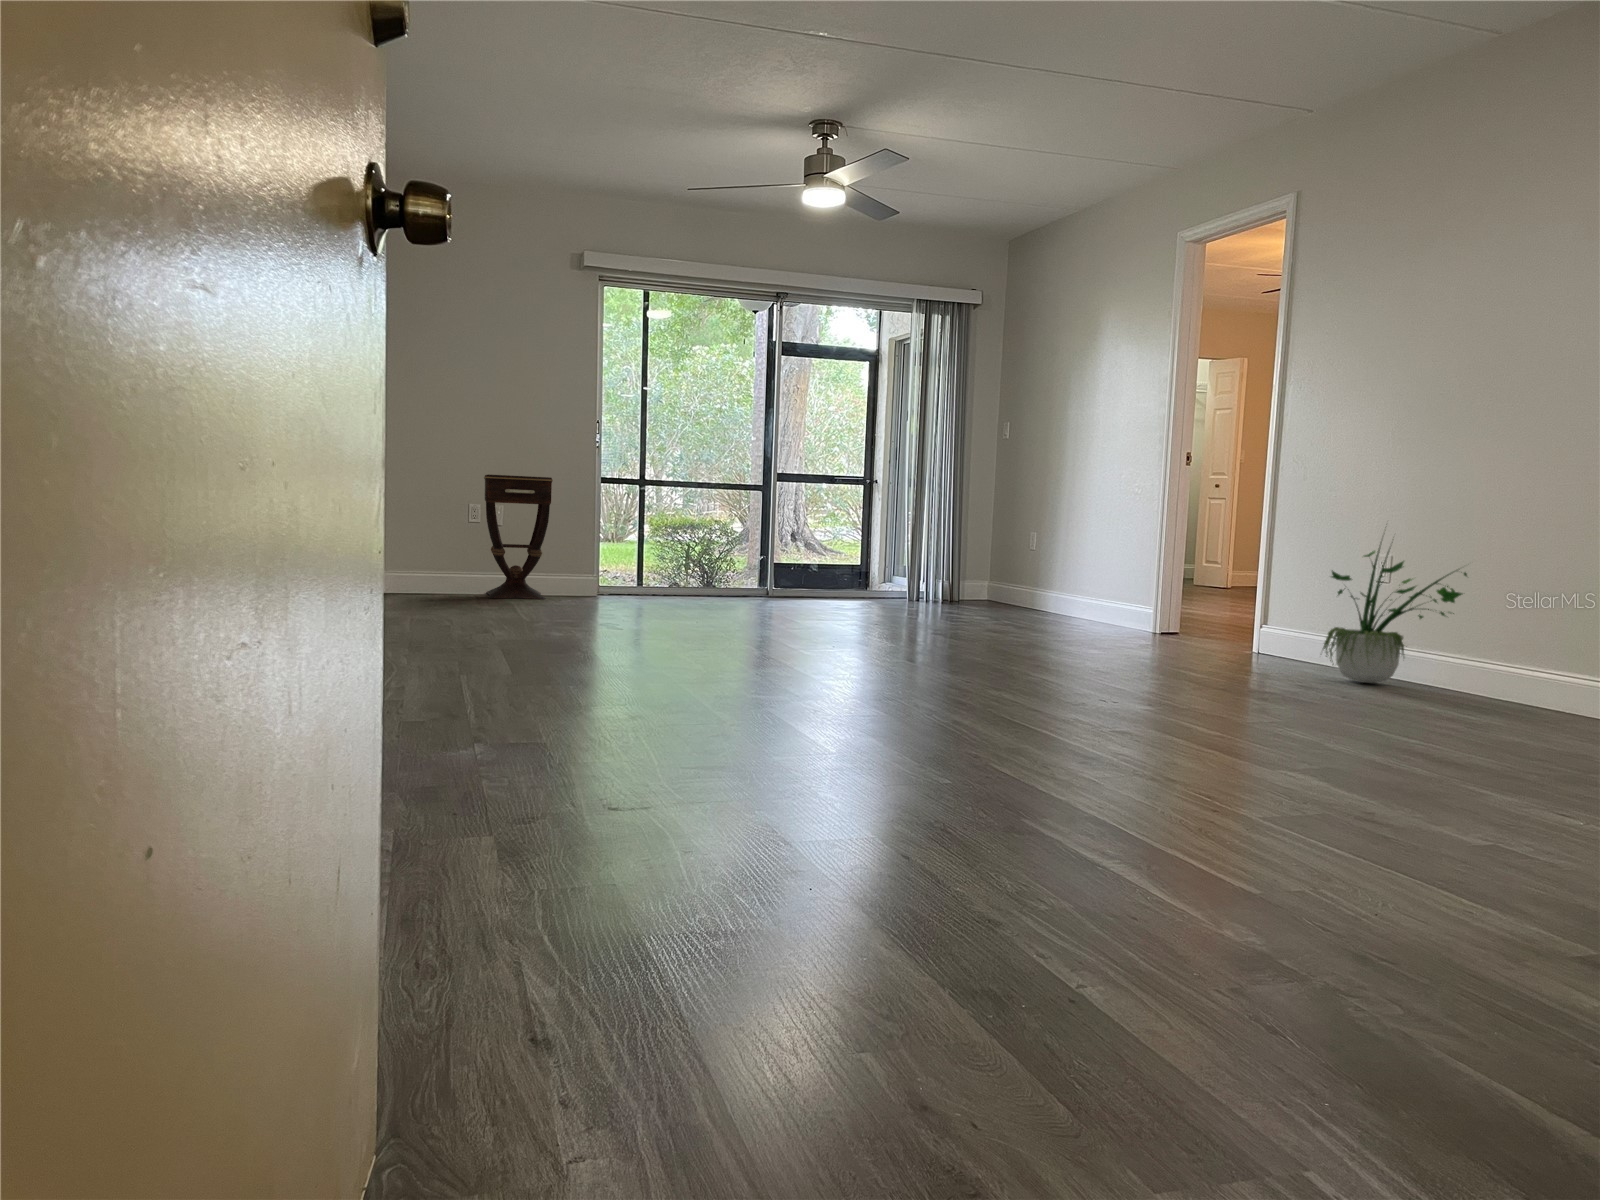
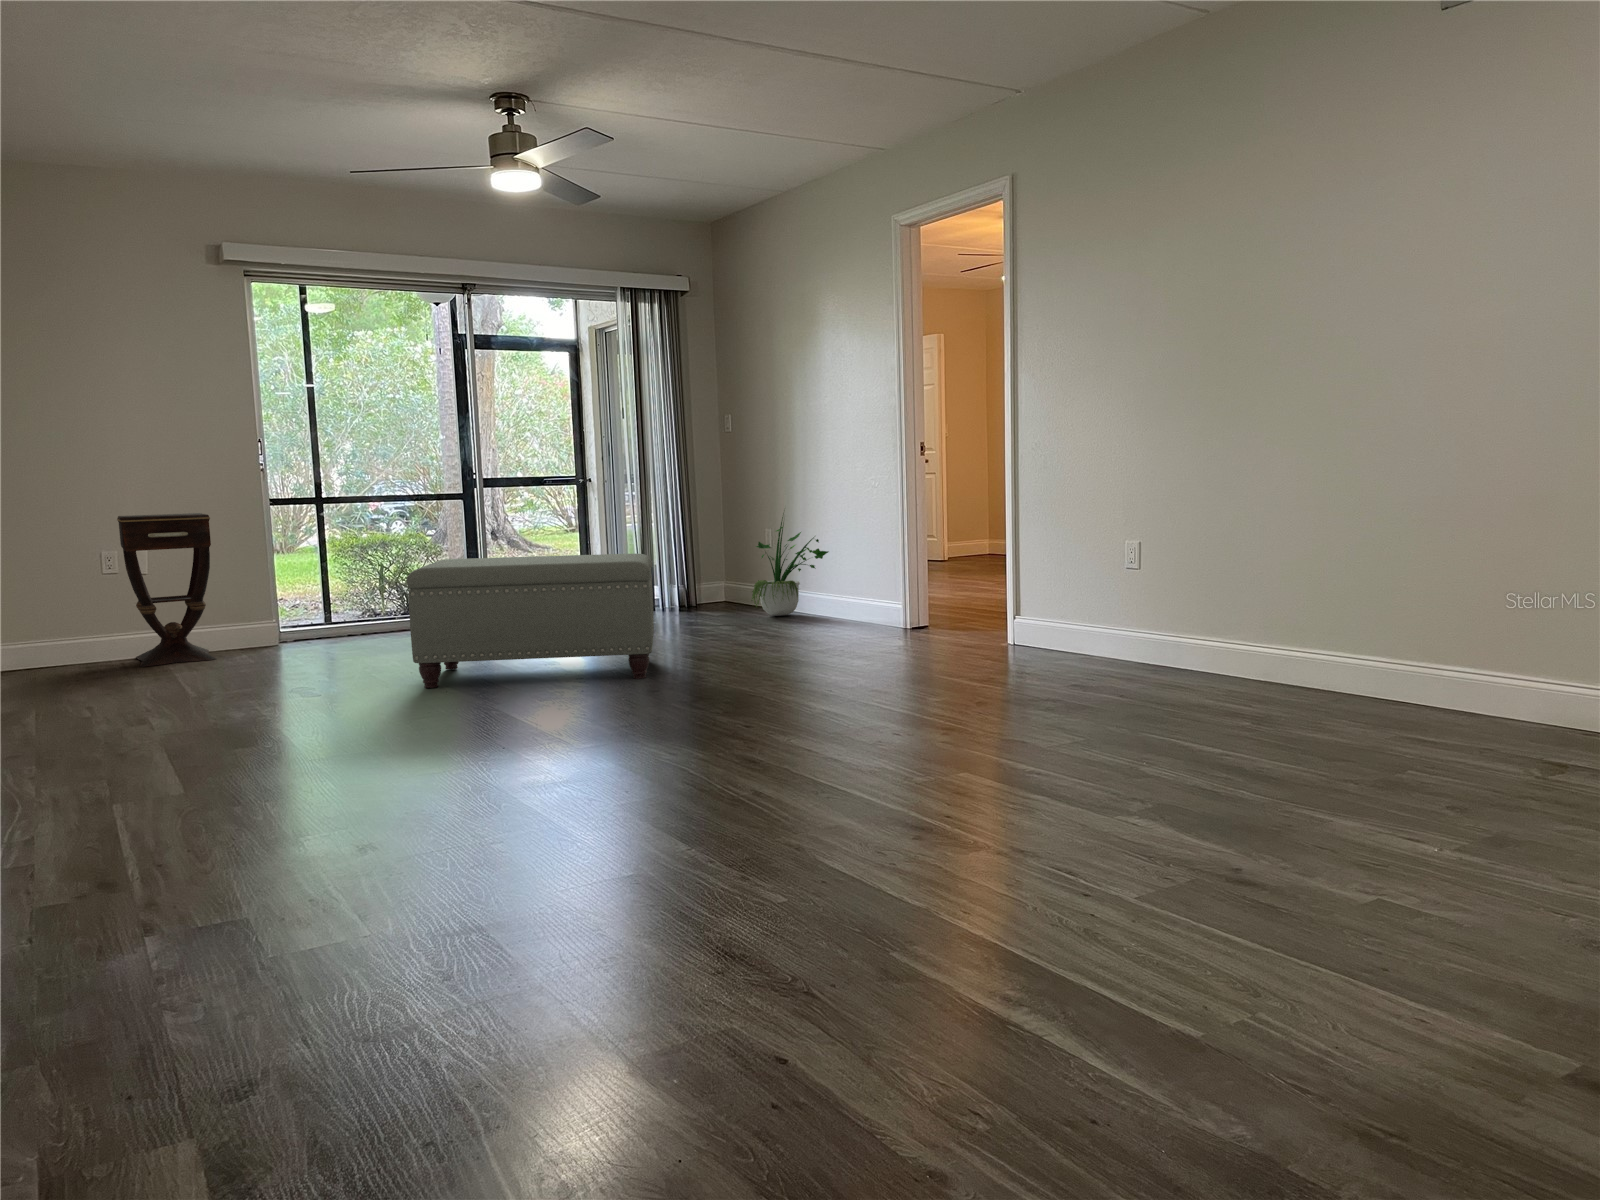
ottoman: none [696,525,911,642] -> present [407,554,654,688]
potted plant: present [1323,542,1467,683] -> present [752,517,829,616]

